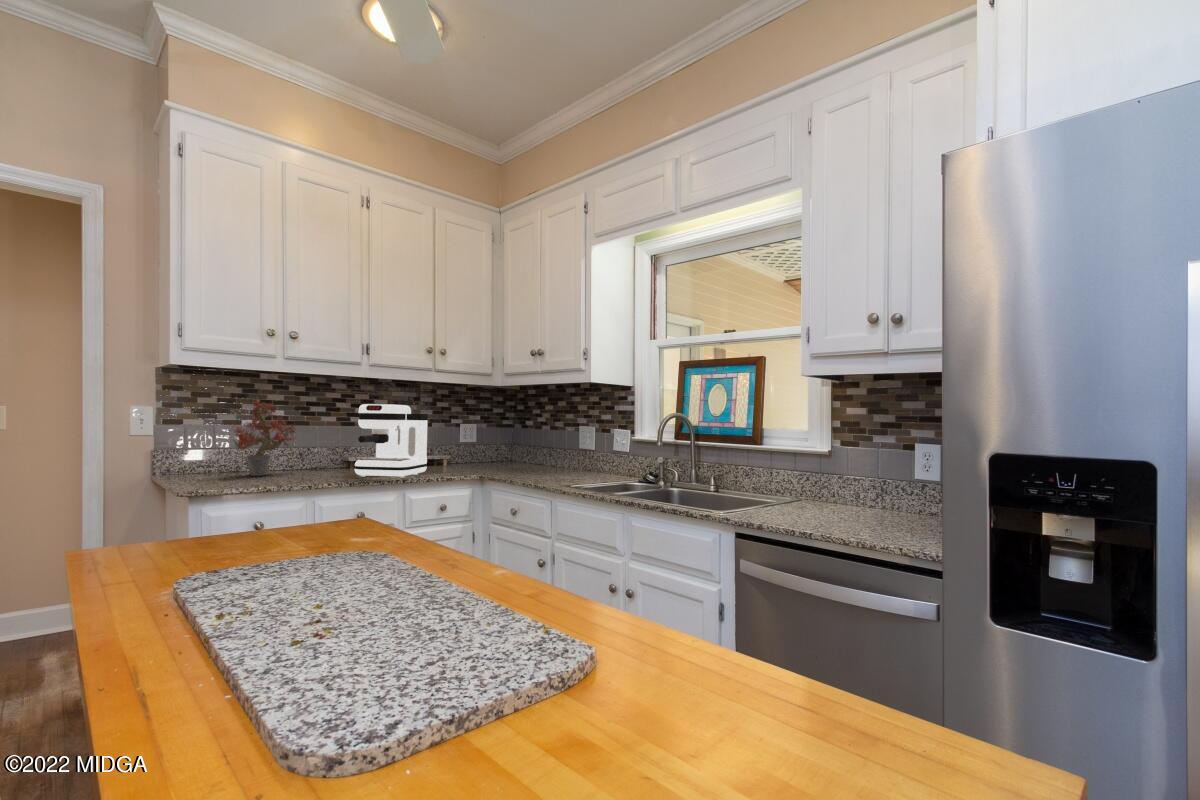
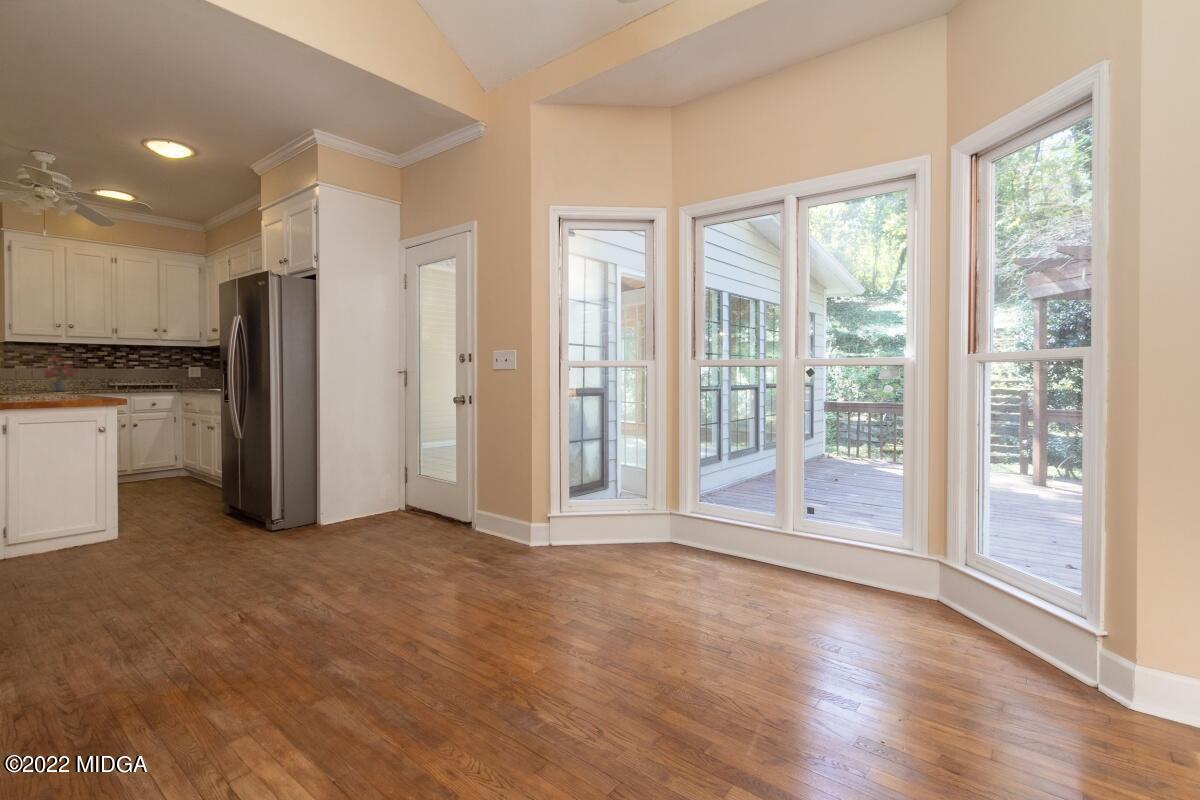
coffee maker: present [355,404,428,478] -> none [108,357,153,391]

